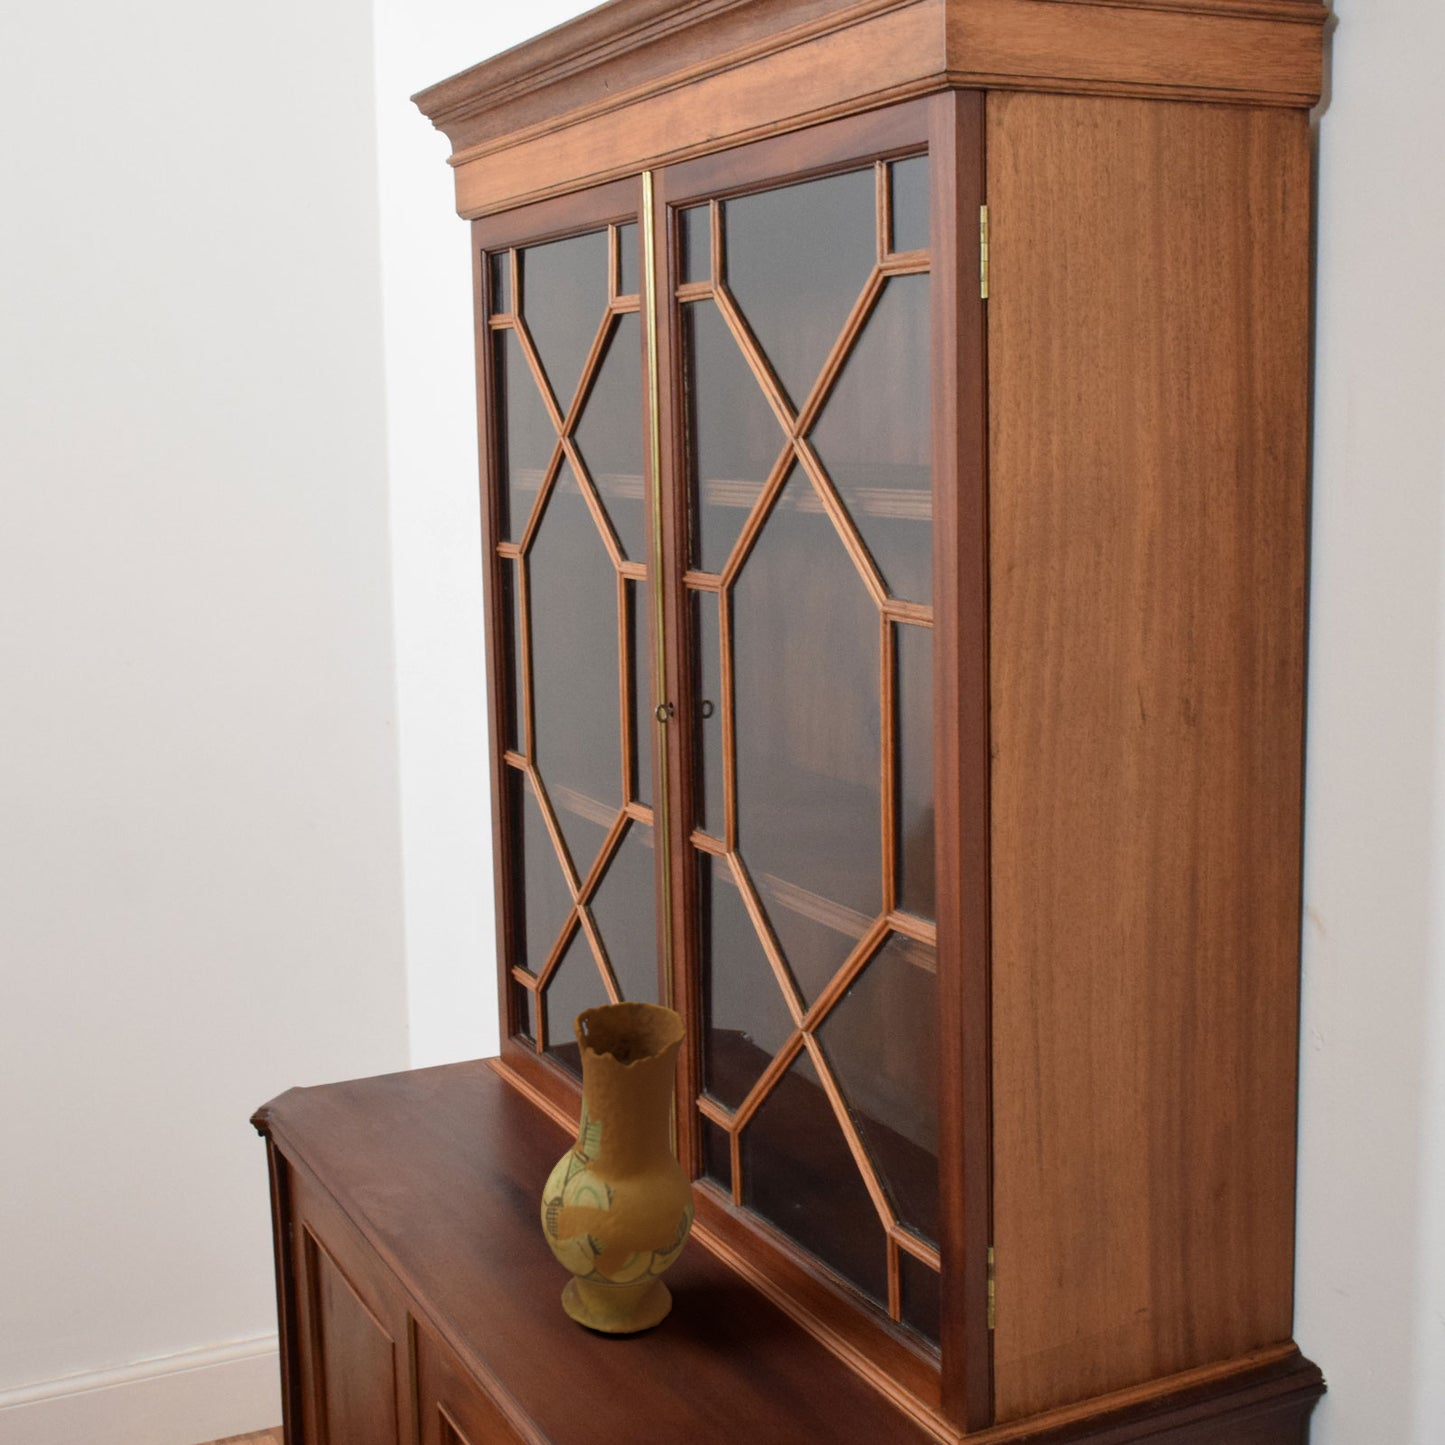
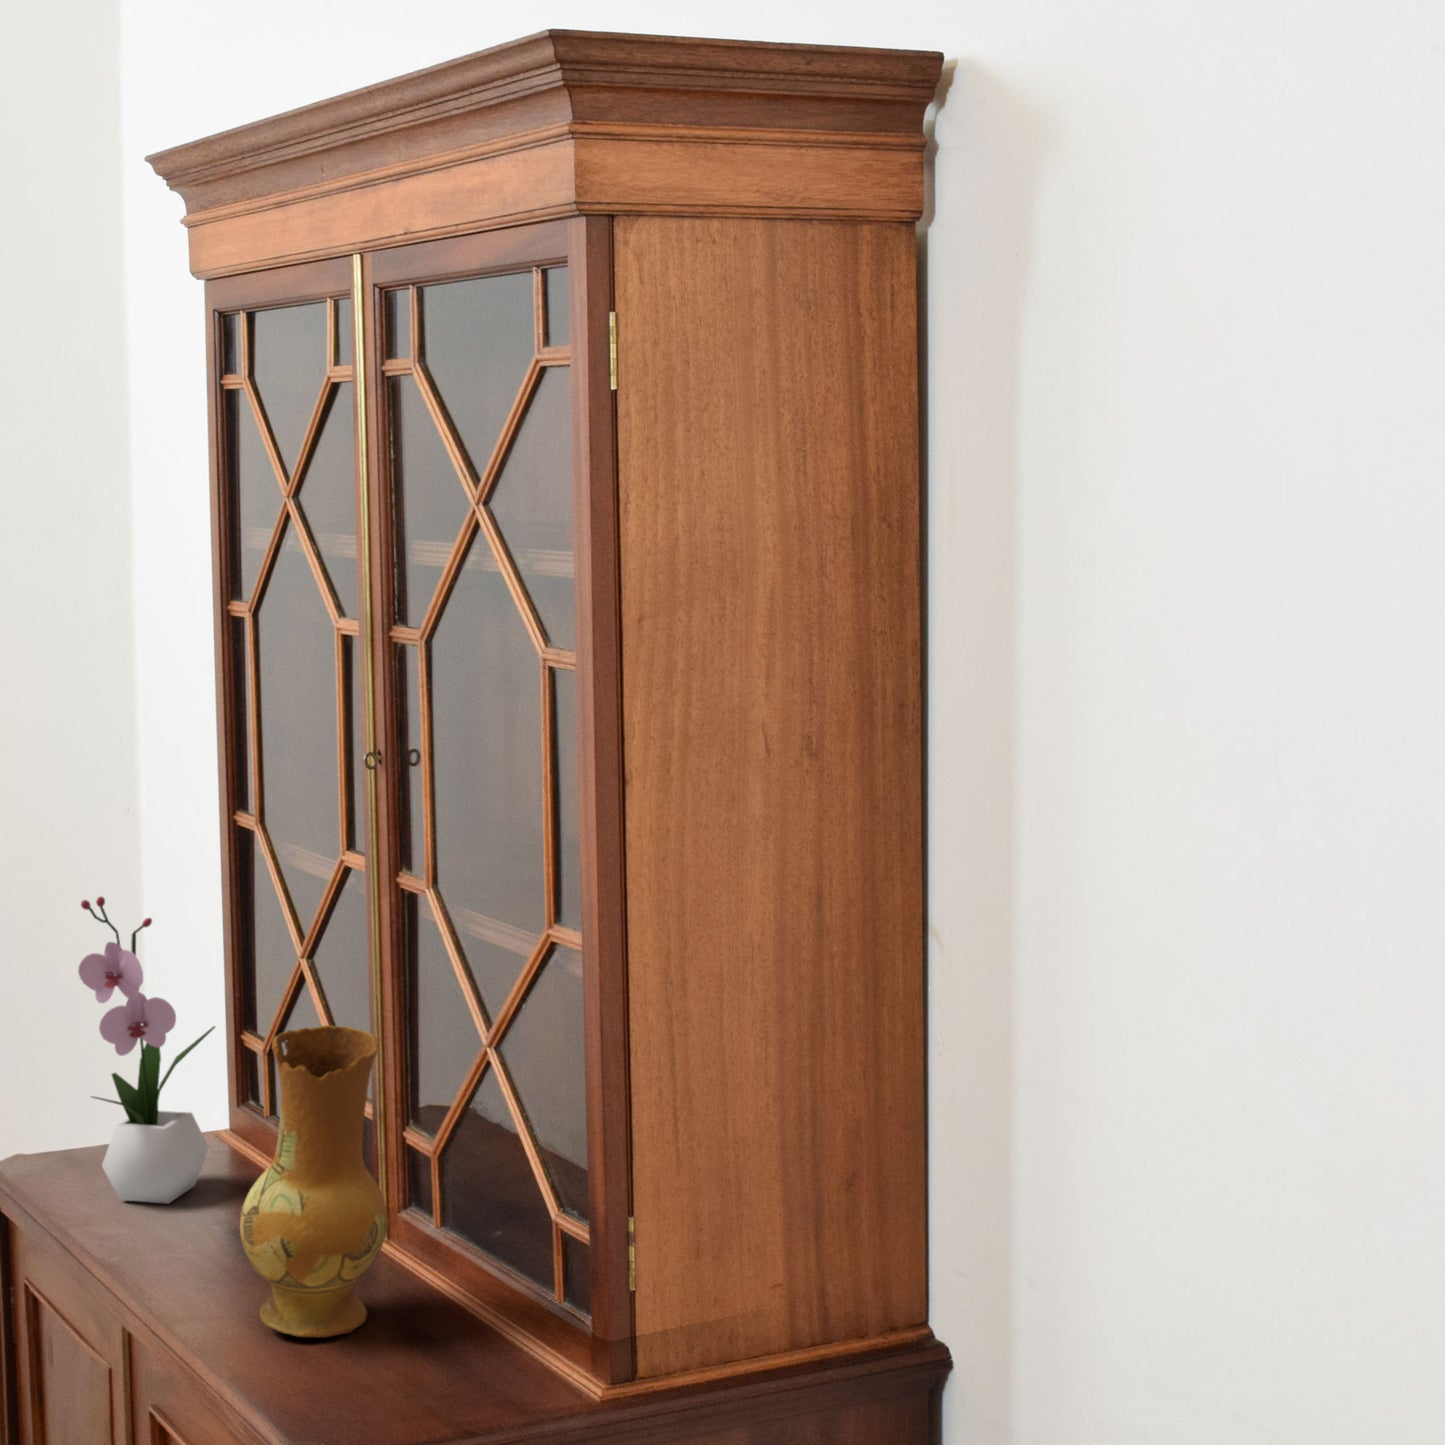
flower arrangement: none [360,846,493,1146] -> present [78,897,215,1203]

